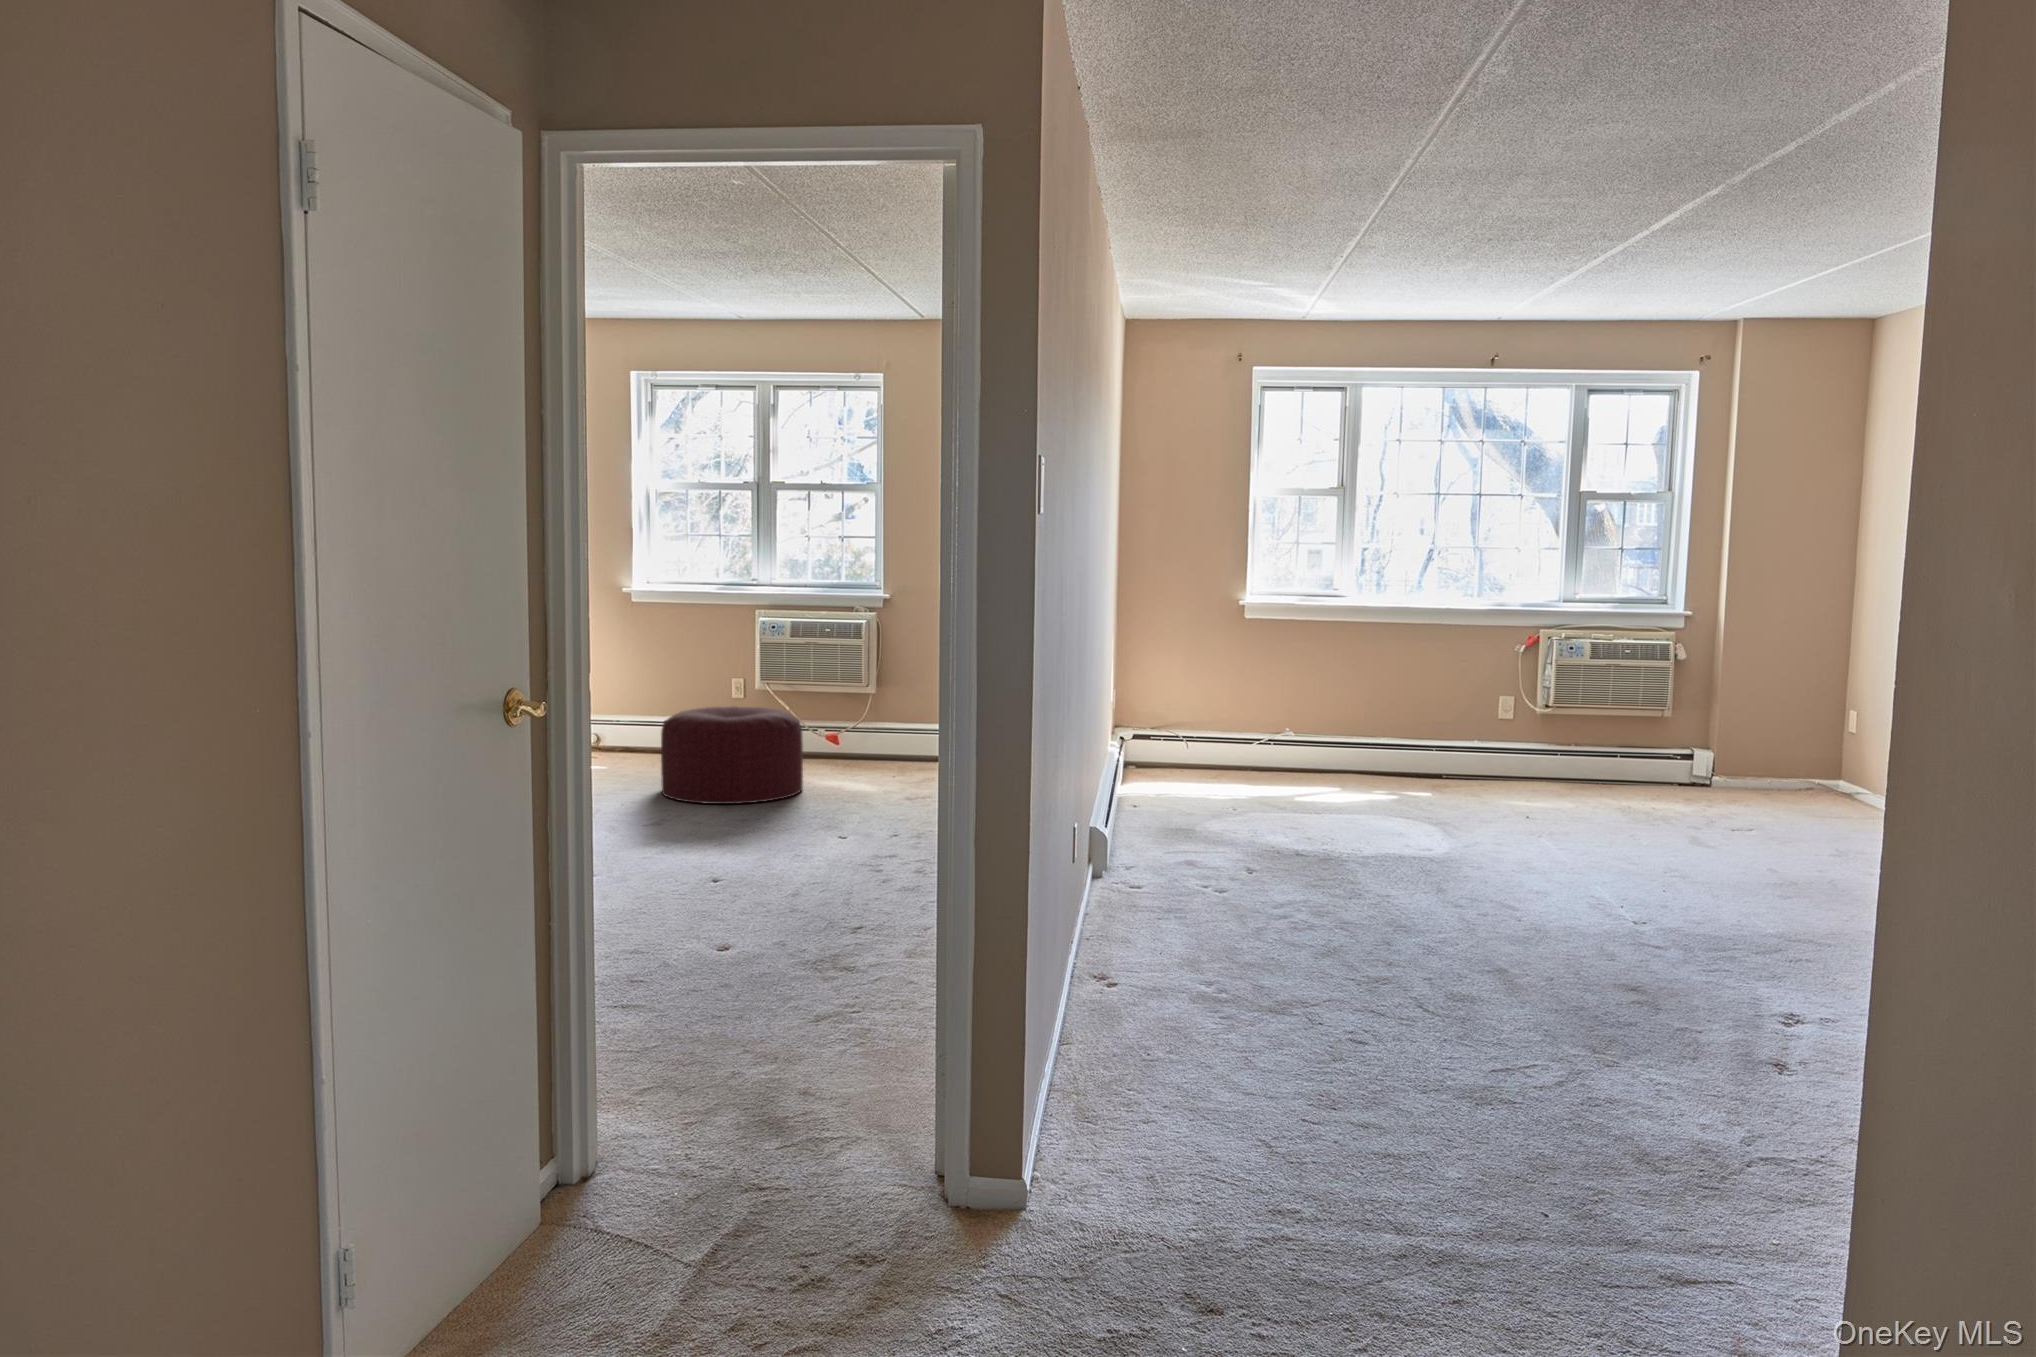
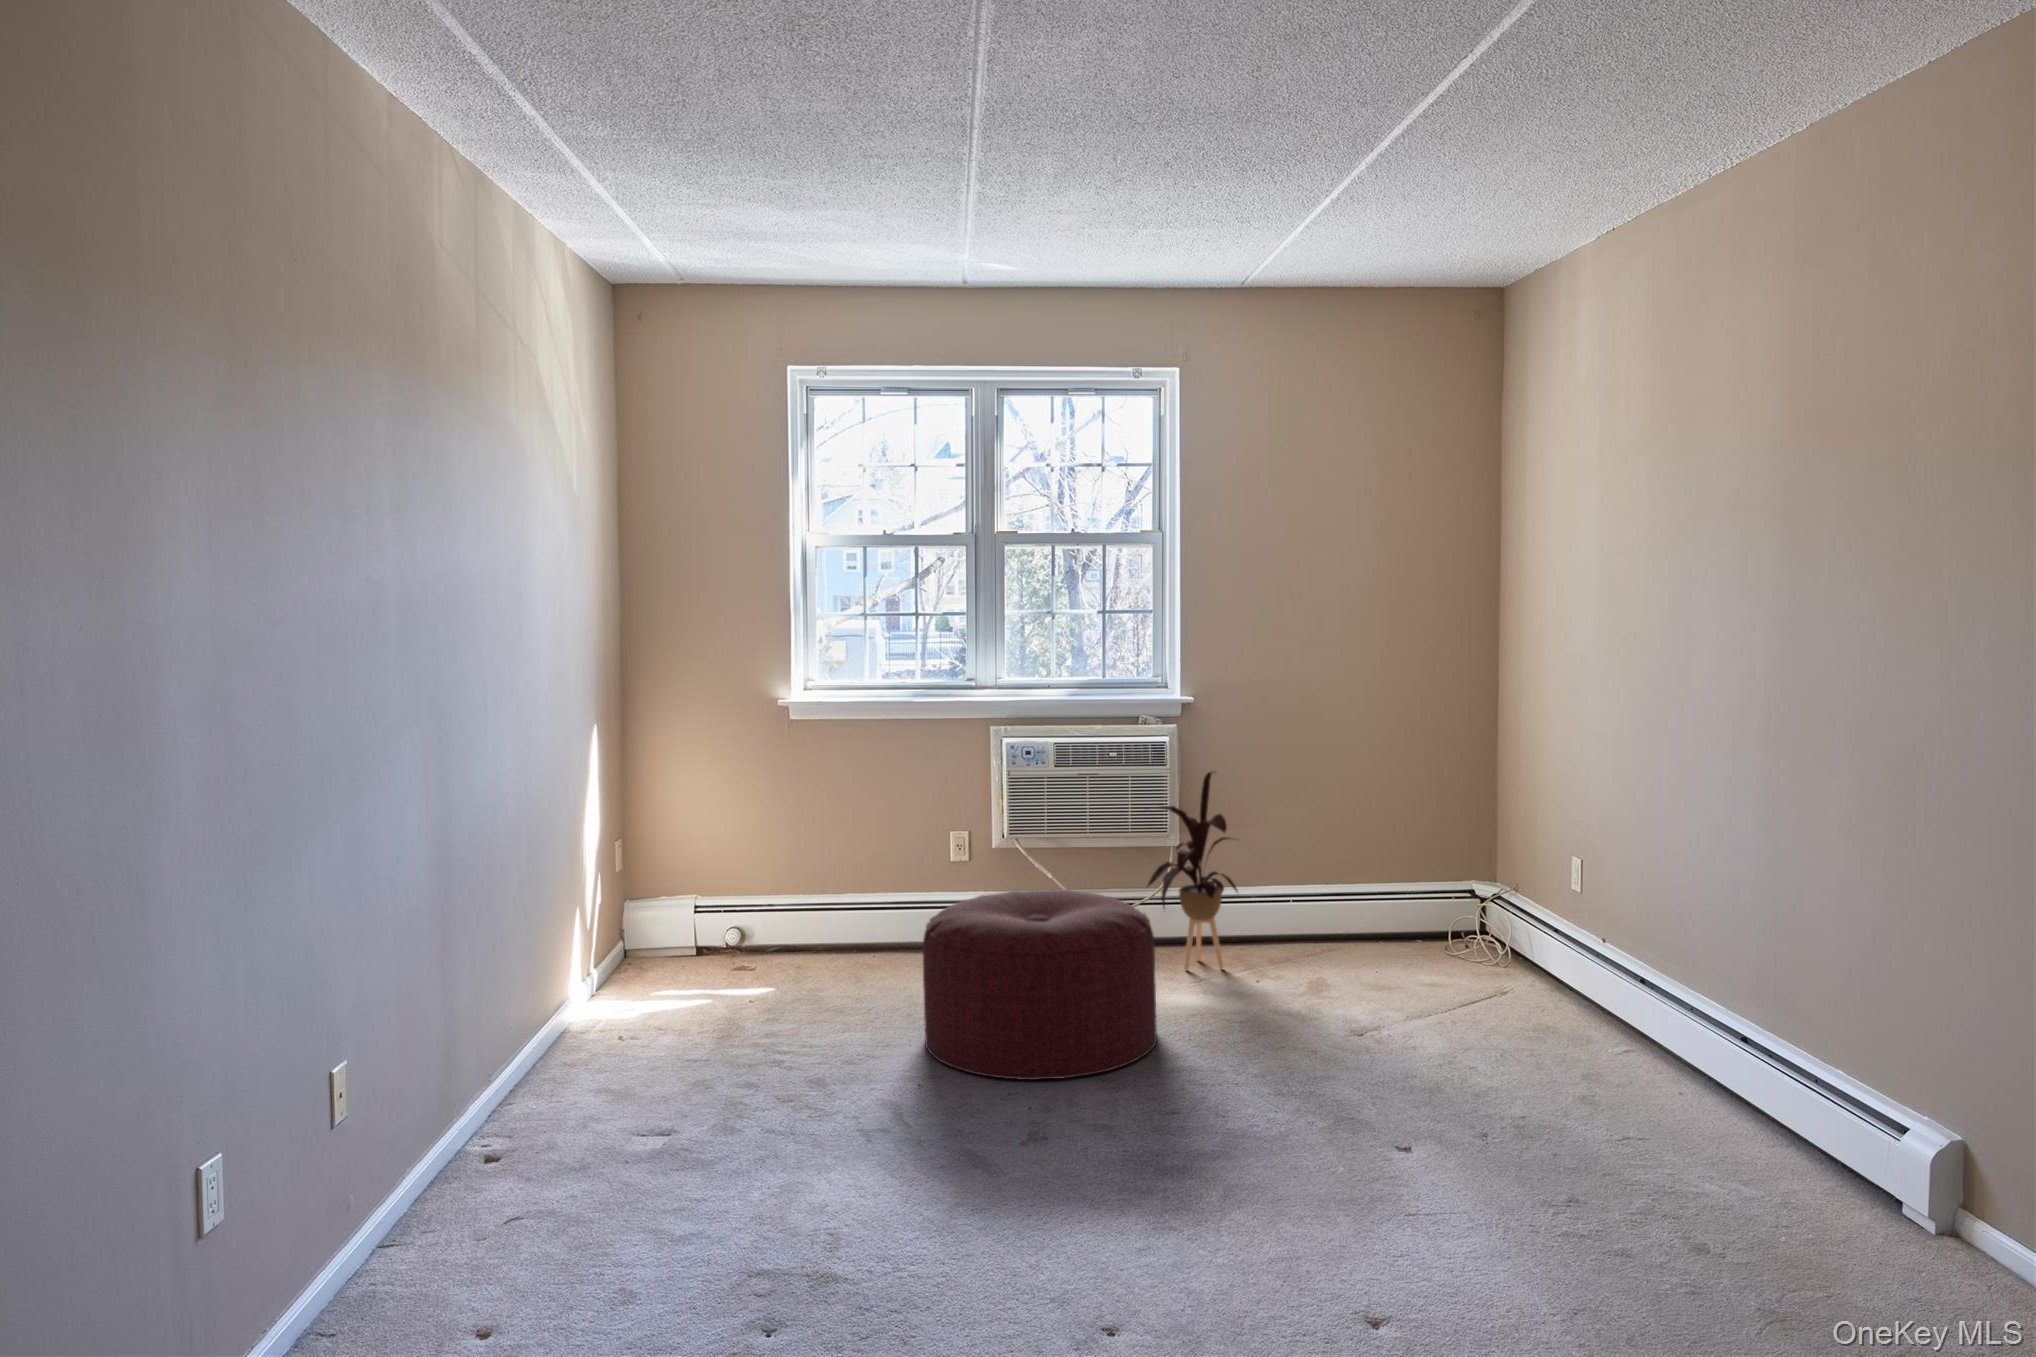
house plant: none [833,643,900,771] -> present [1148,772,1237,970]

